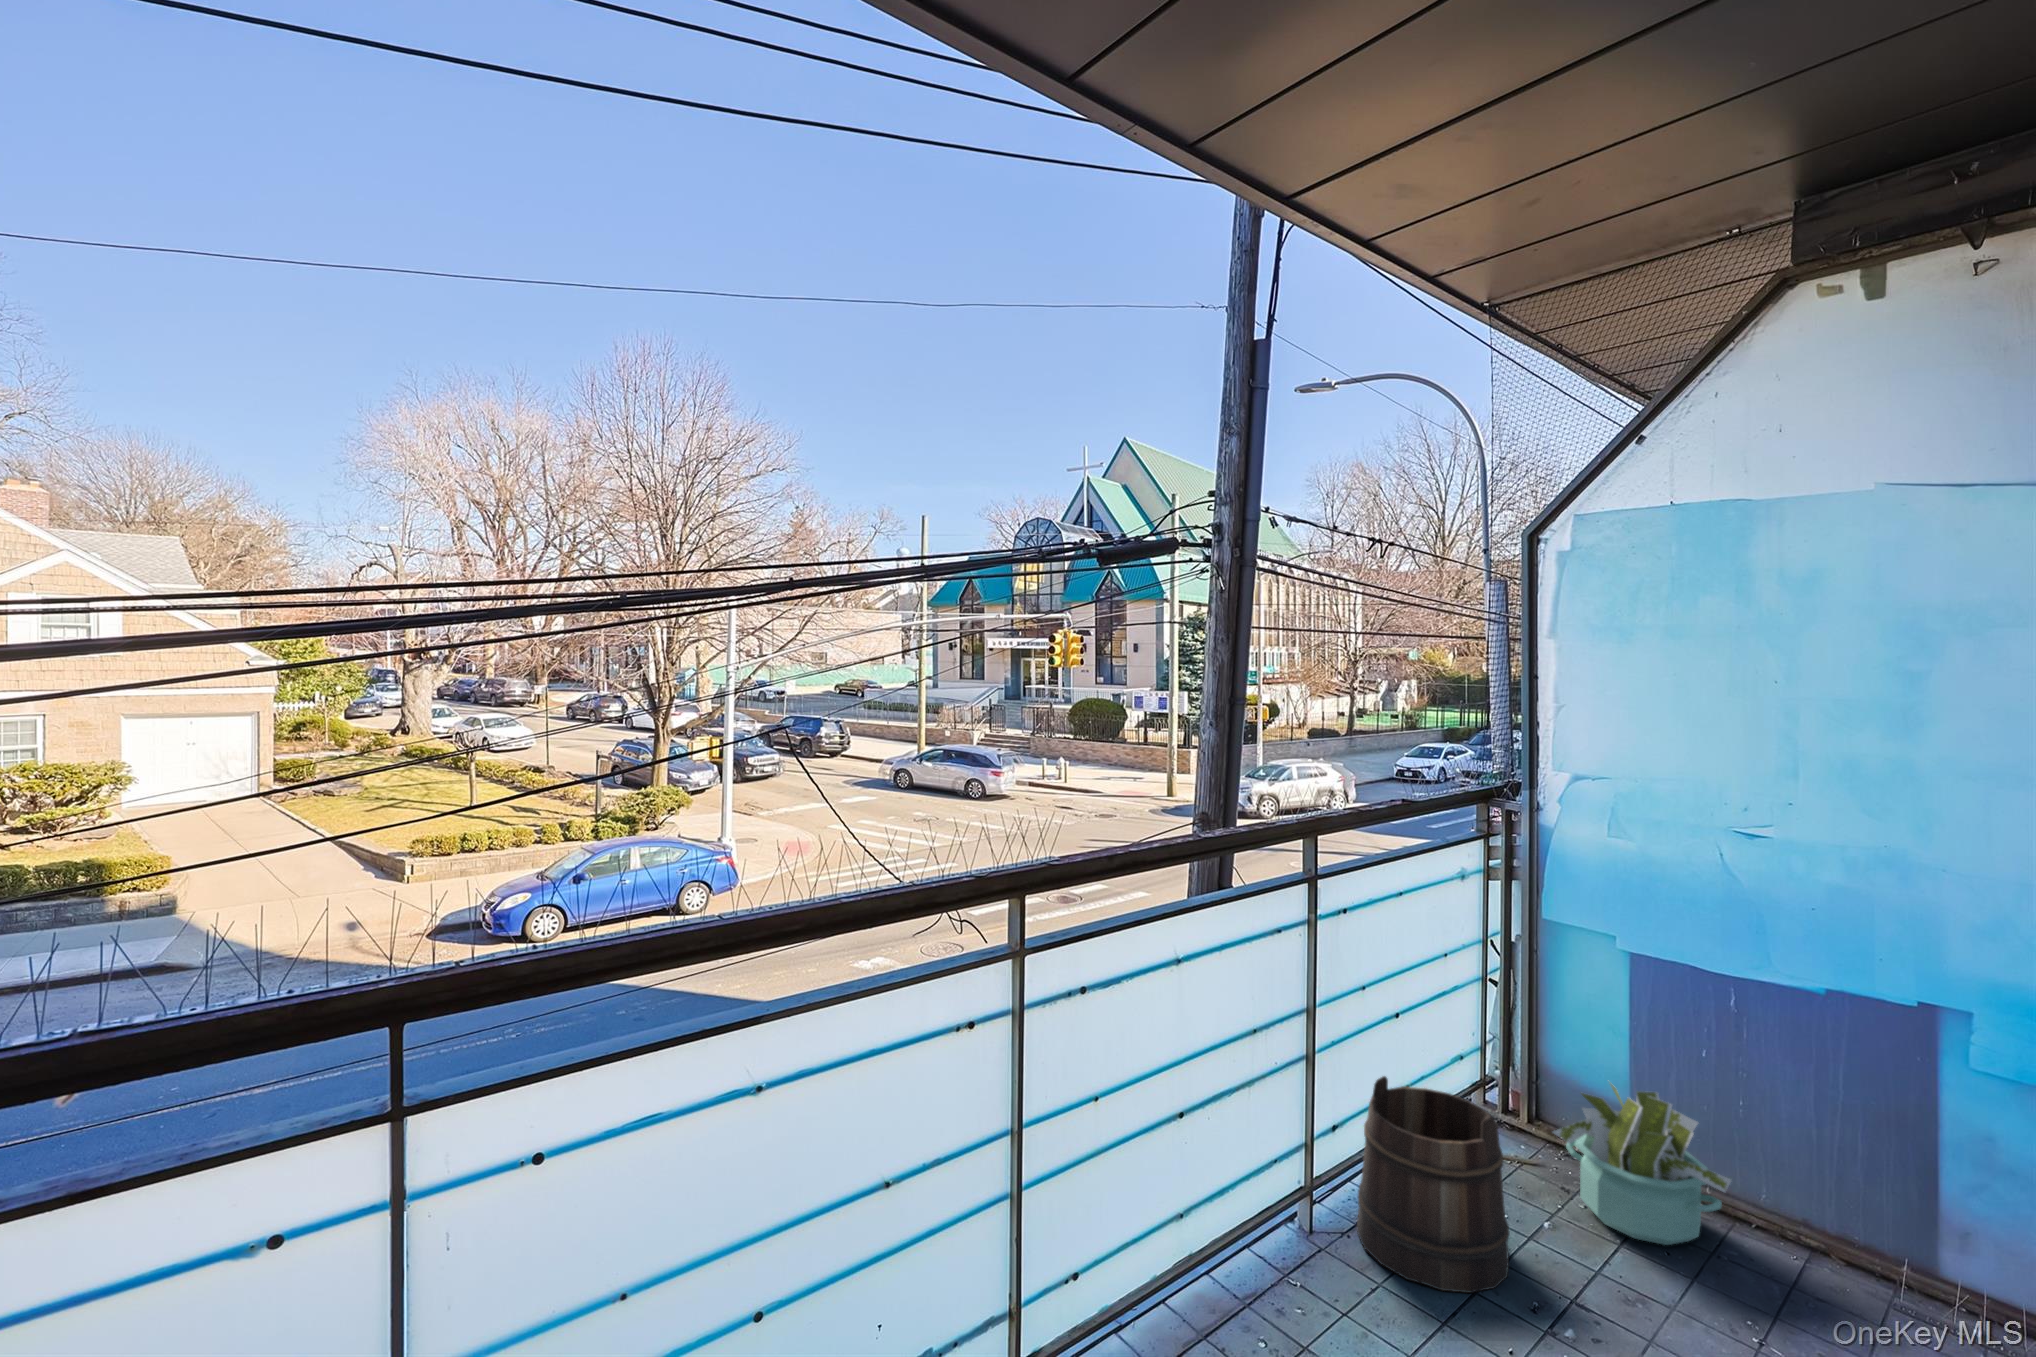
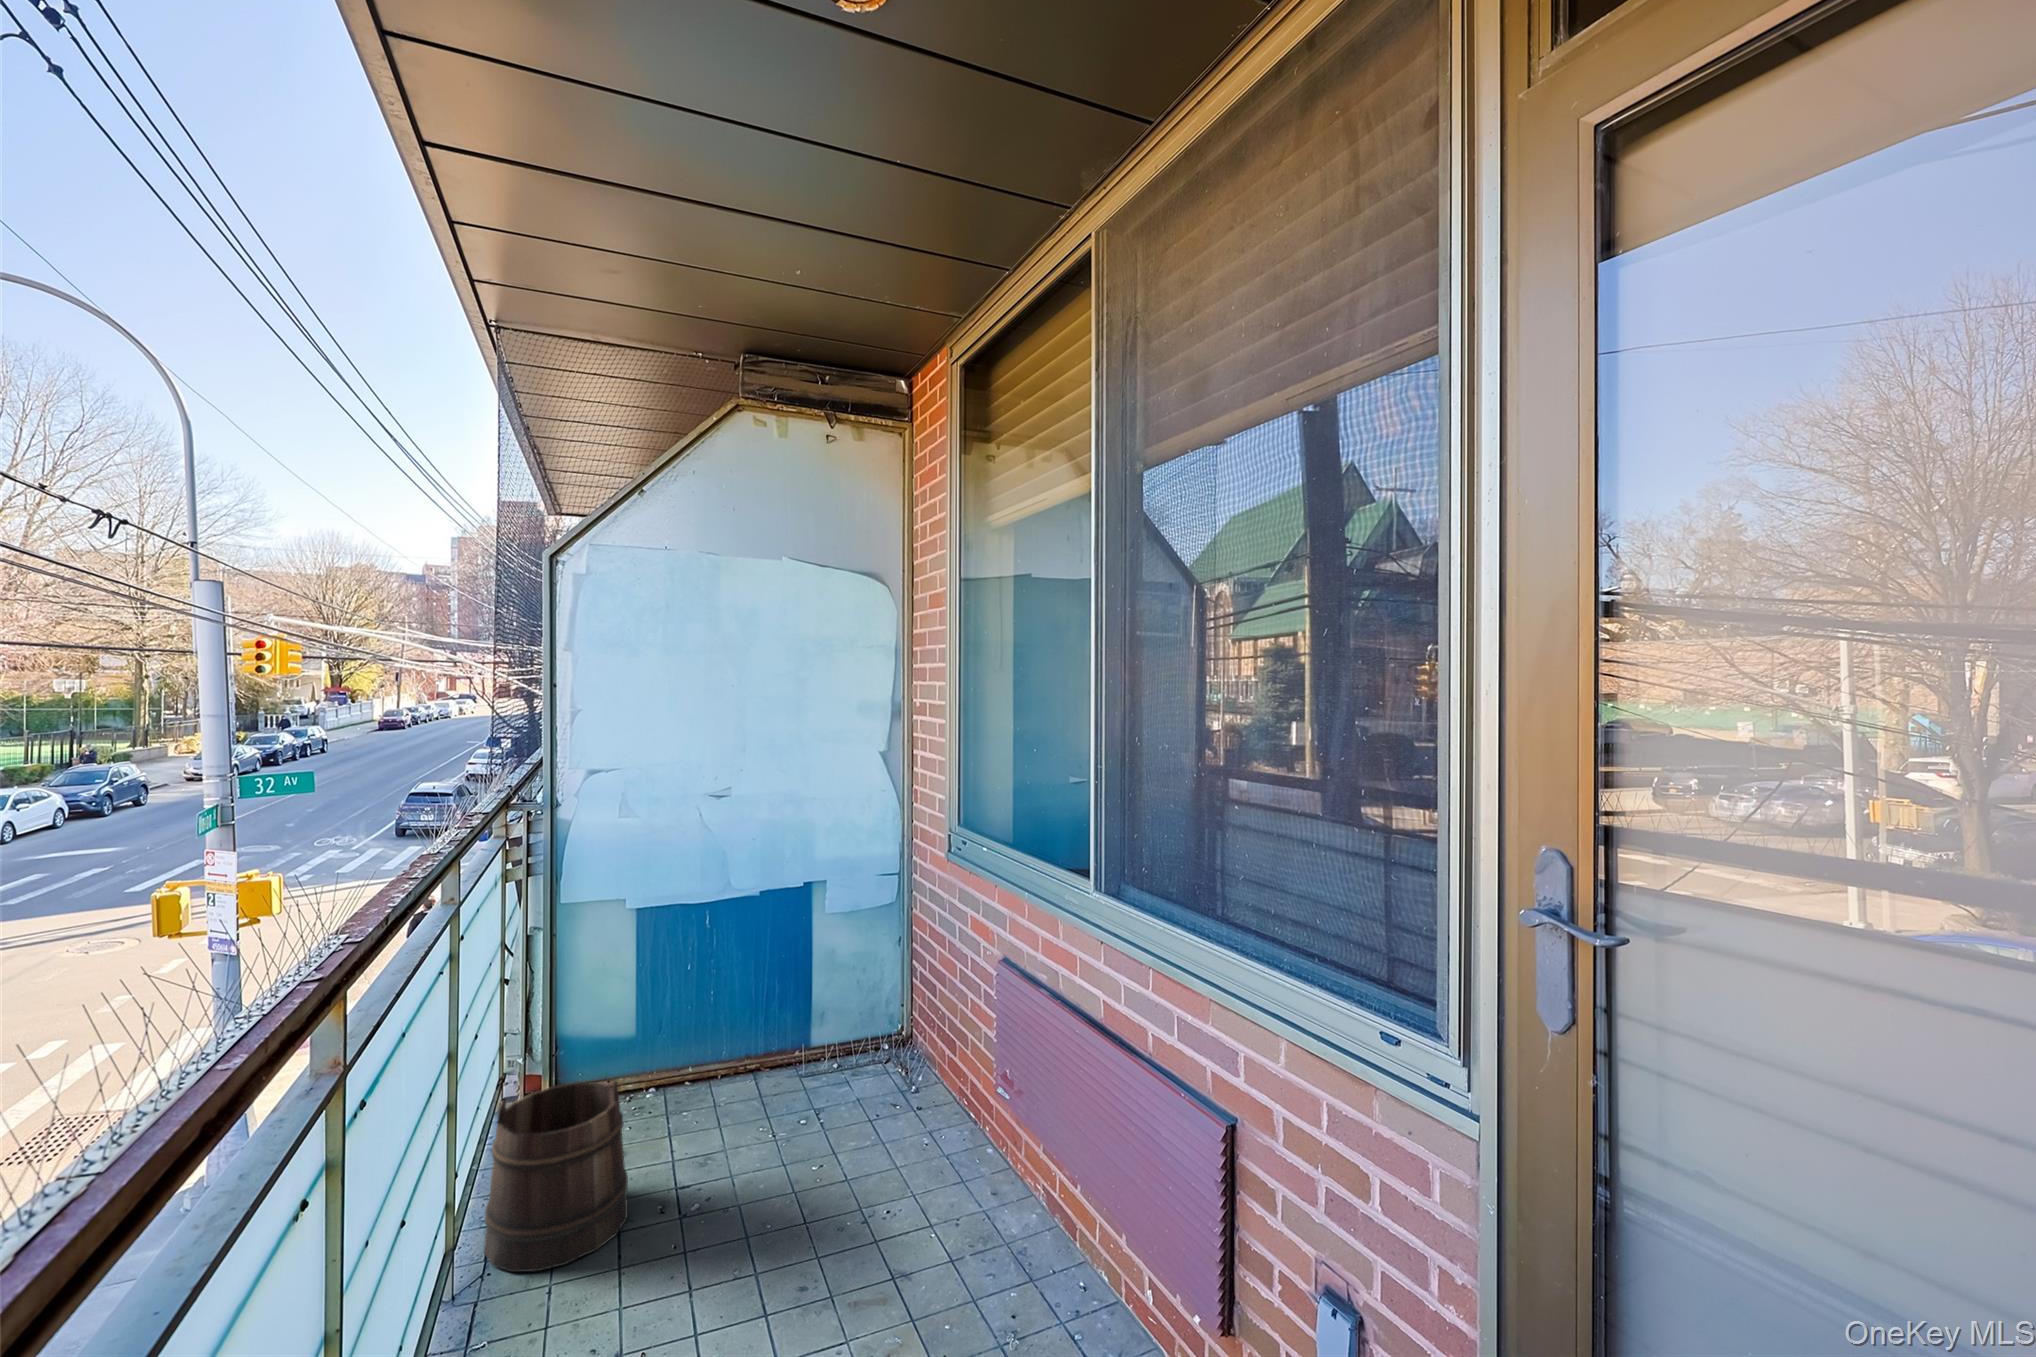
decorative plant: present [1553,1085,1732,1245] -> none [608,1013,728,1130]

